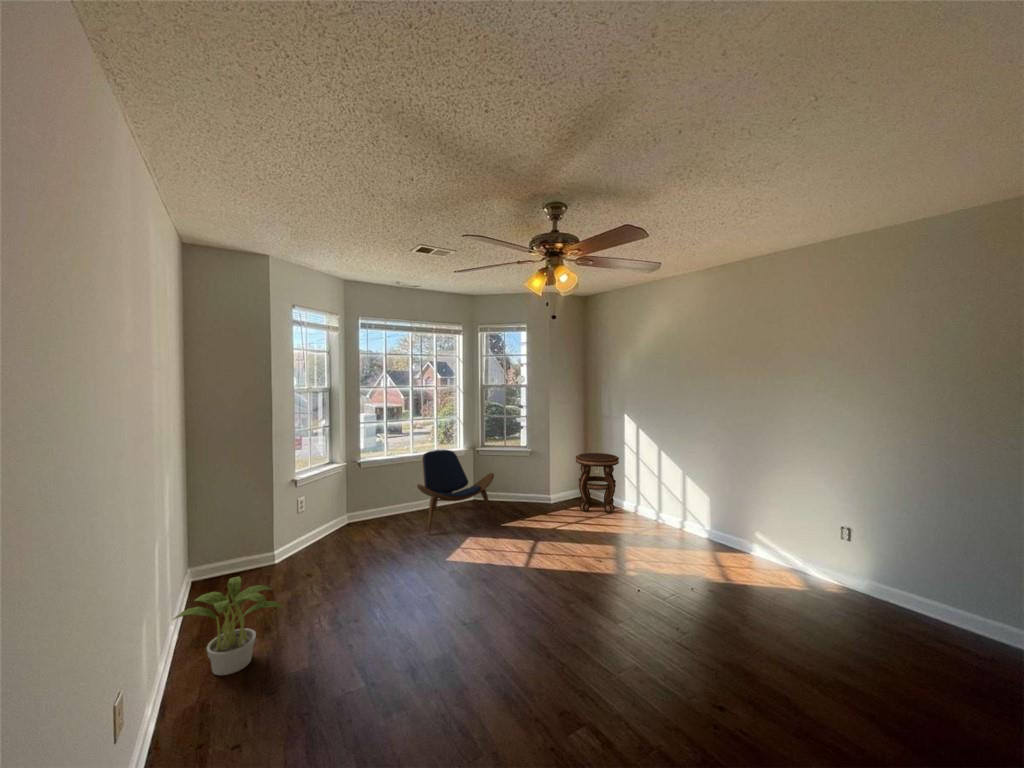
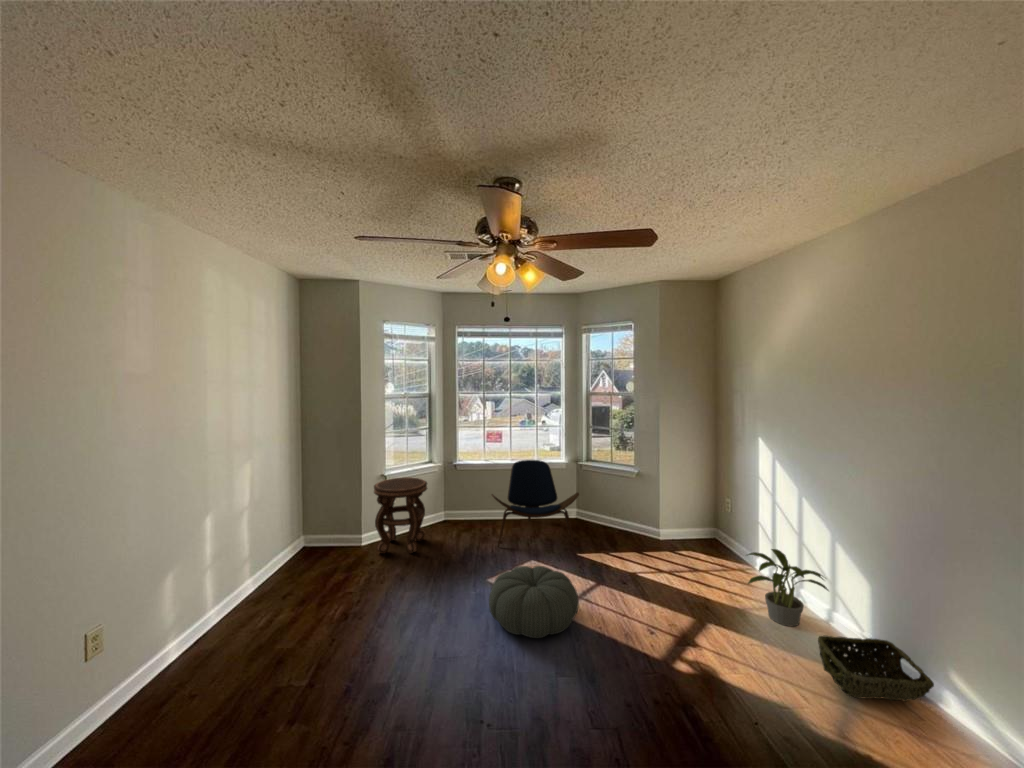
side table: present [576,453,619,513] -> present [374,477,427,553]
woven basket: none [699,525,755,561] -> present [818,635,934,702]
pouf: none [473,532,552,588] -> present [489,566,579,638]
potted plant: present [174,577,283,675] -> present [748,549,828,626]

